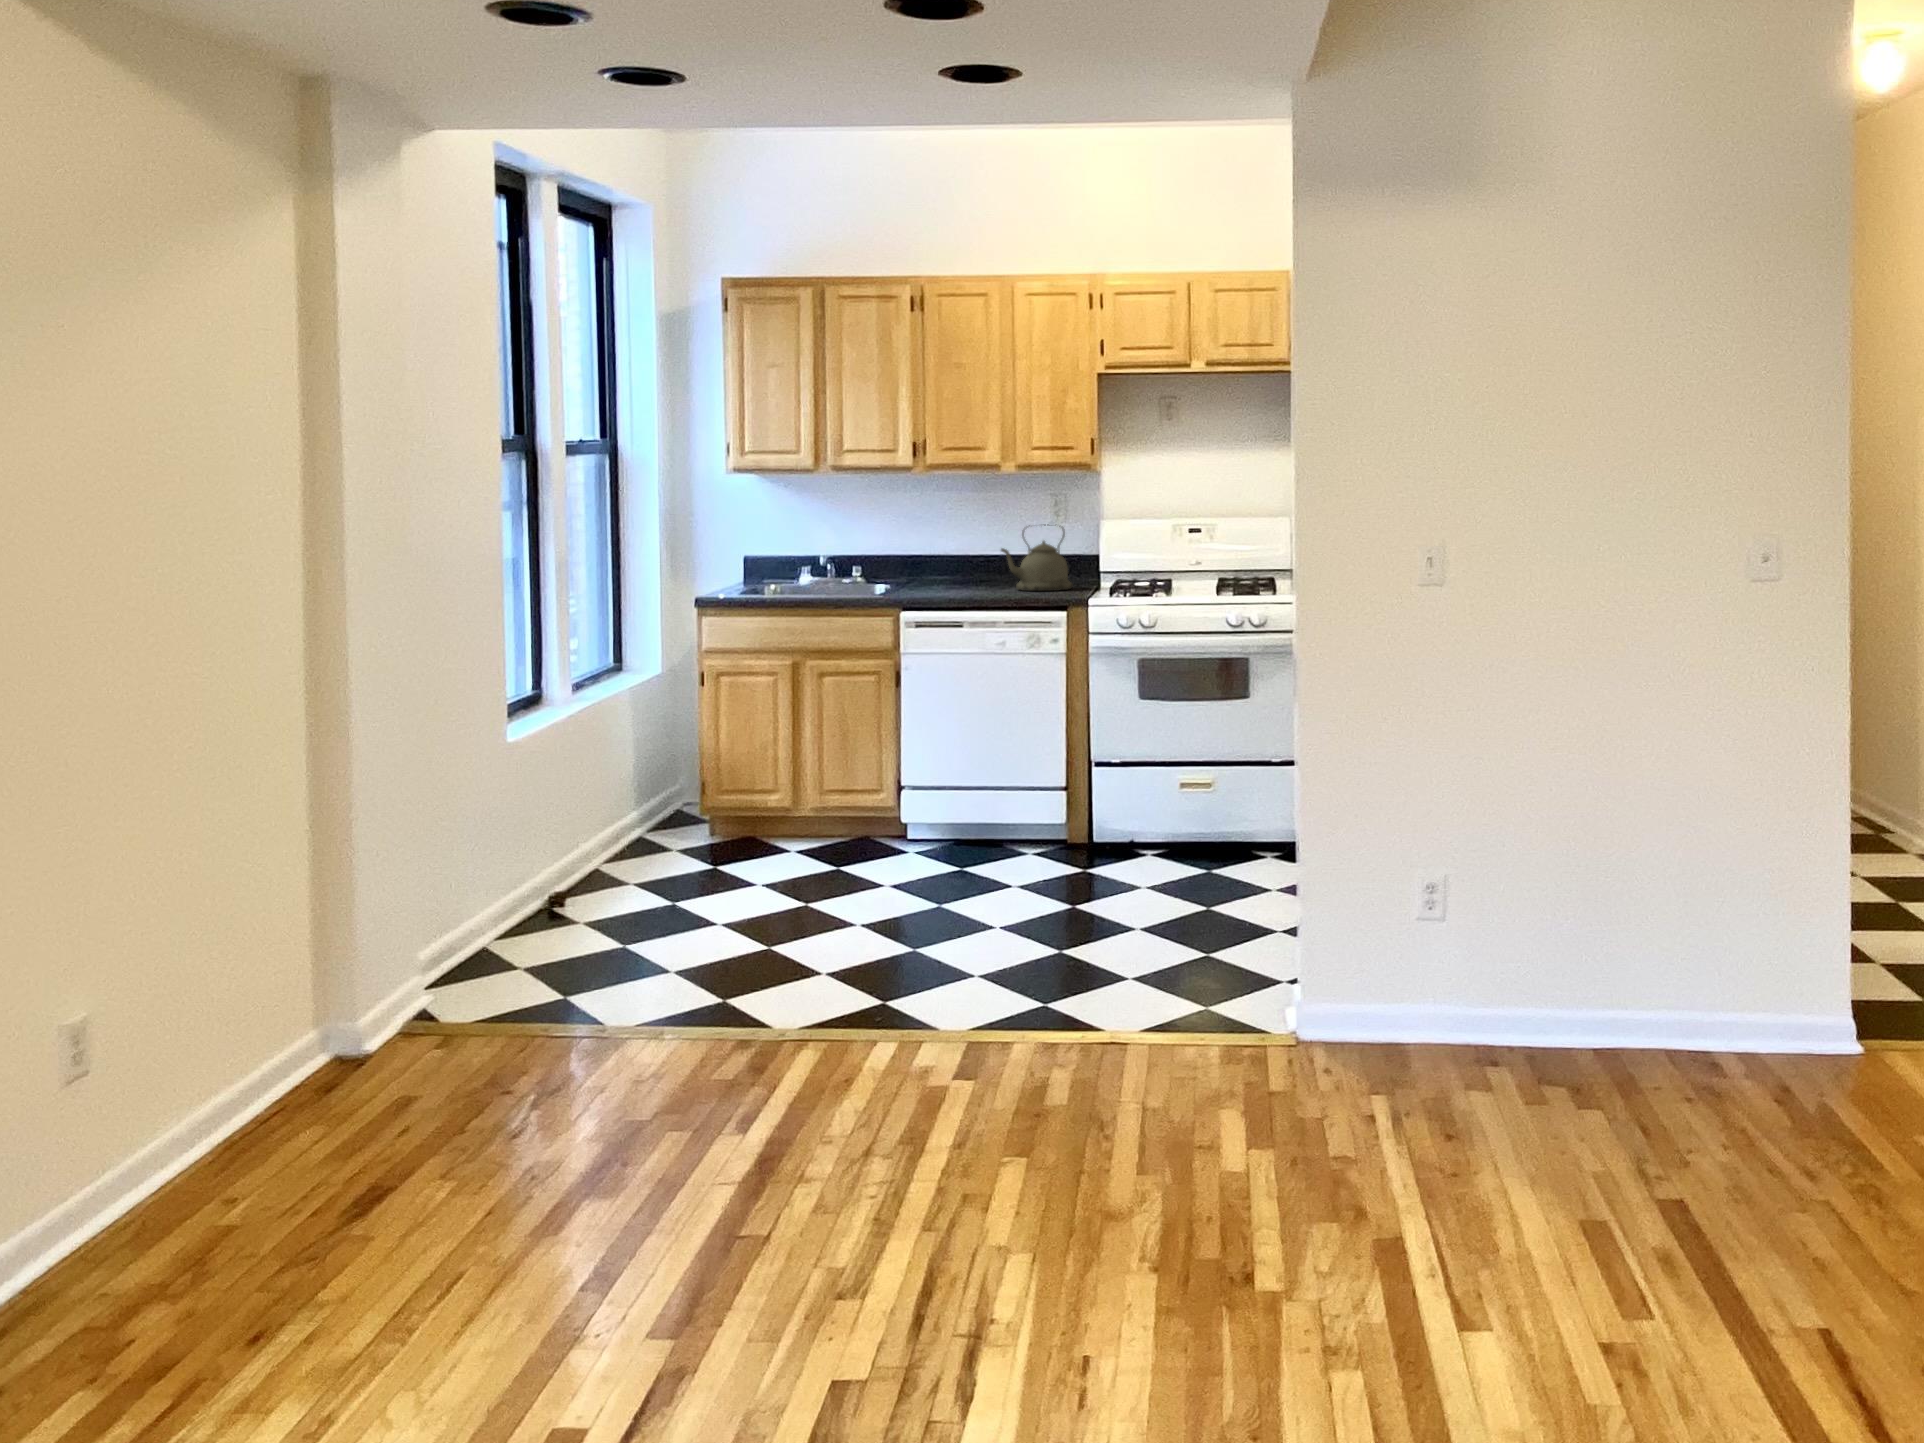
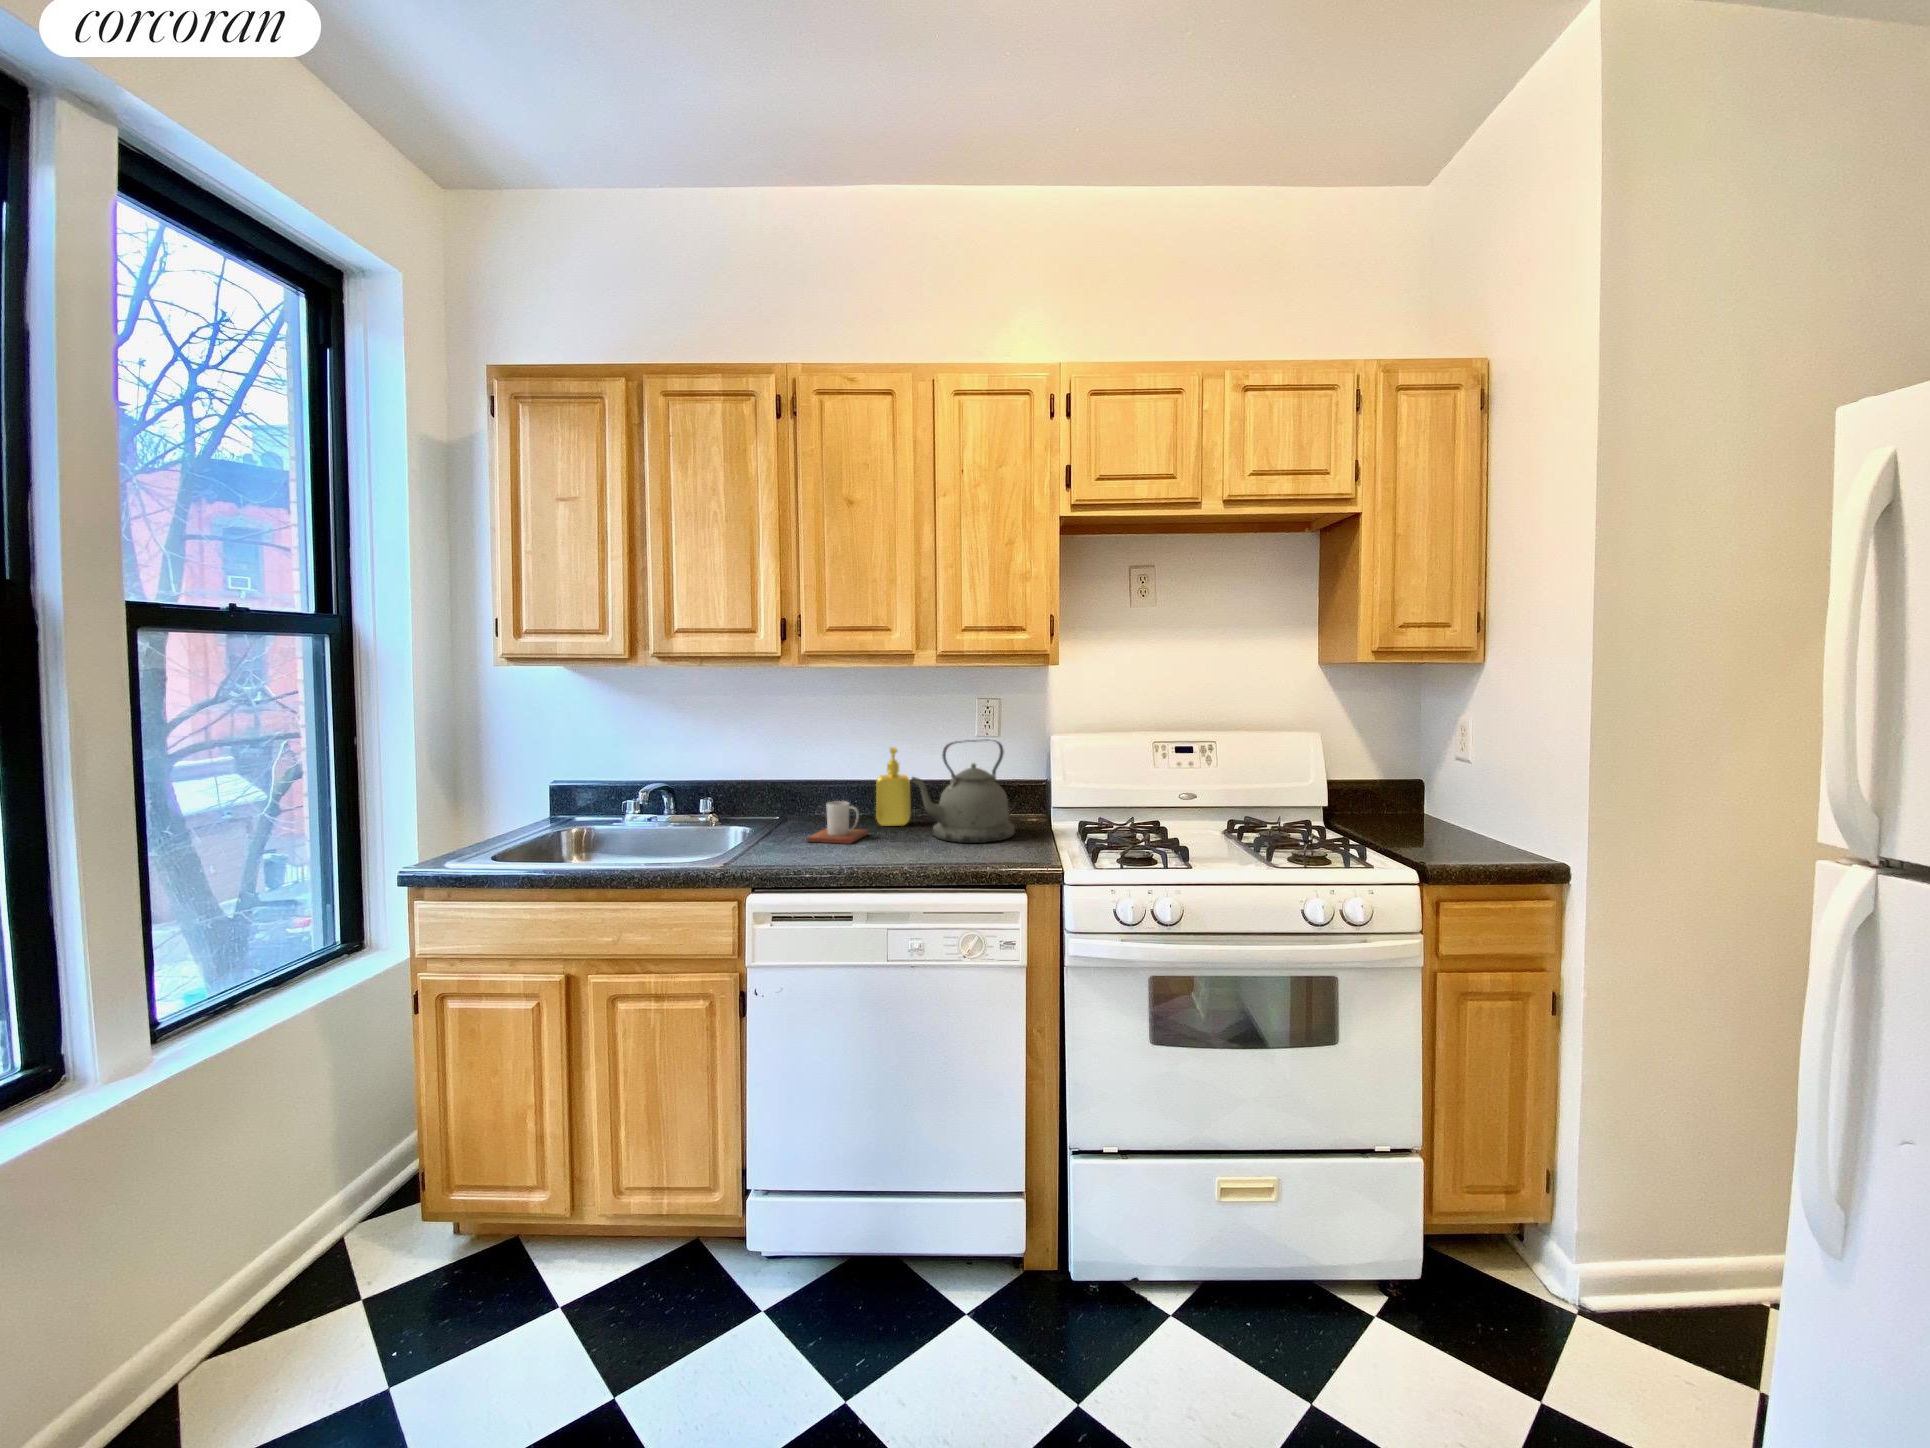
soap dispenser: none [978,532,1002,587] -> present [876,747,910,826]
mug: none [932,567,973,592] -> present [807,801,869,844]

